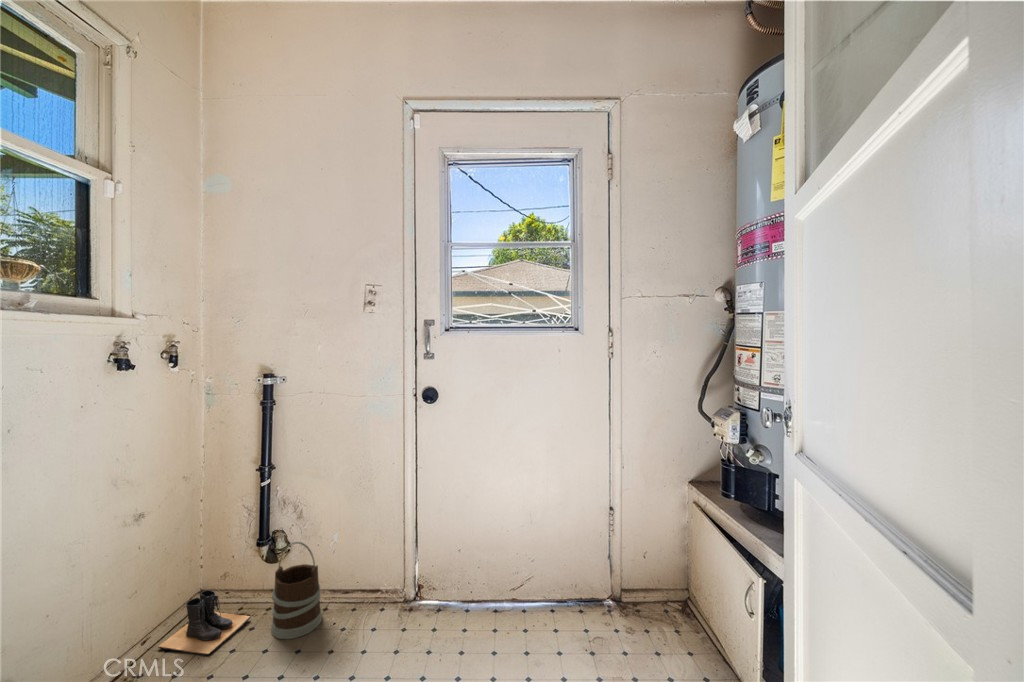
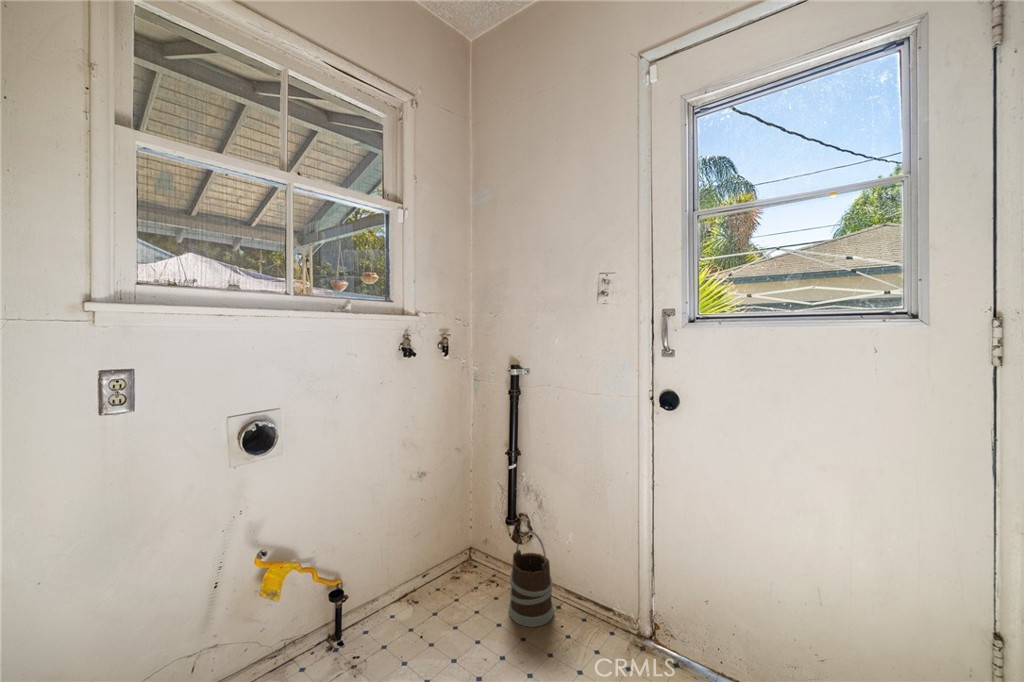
boots: present [158,590,251,655] -> none [432,550,498,609]

